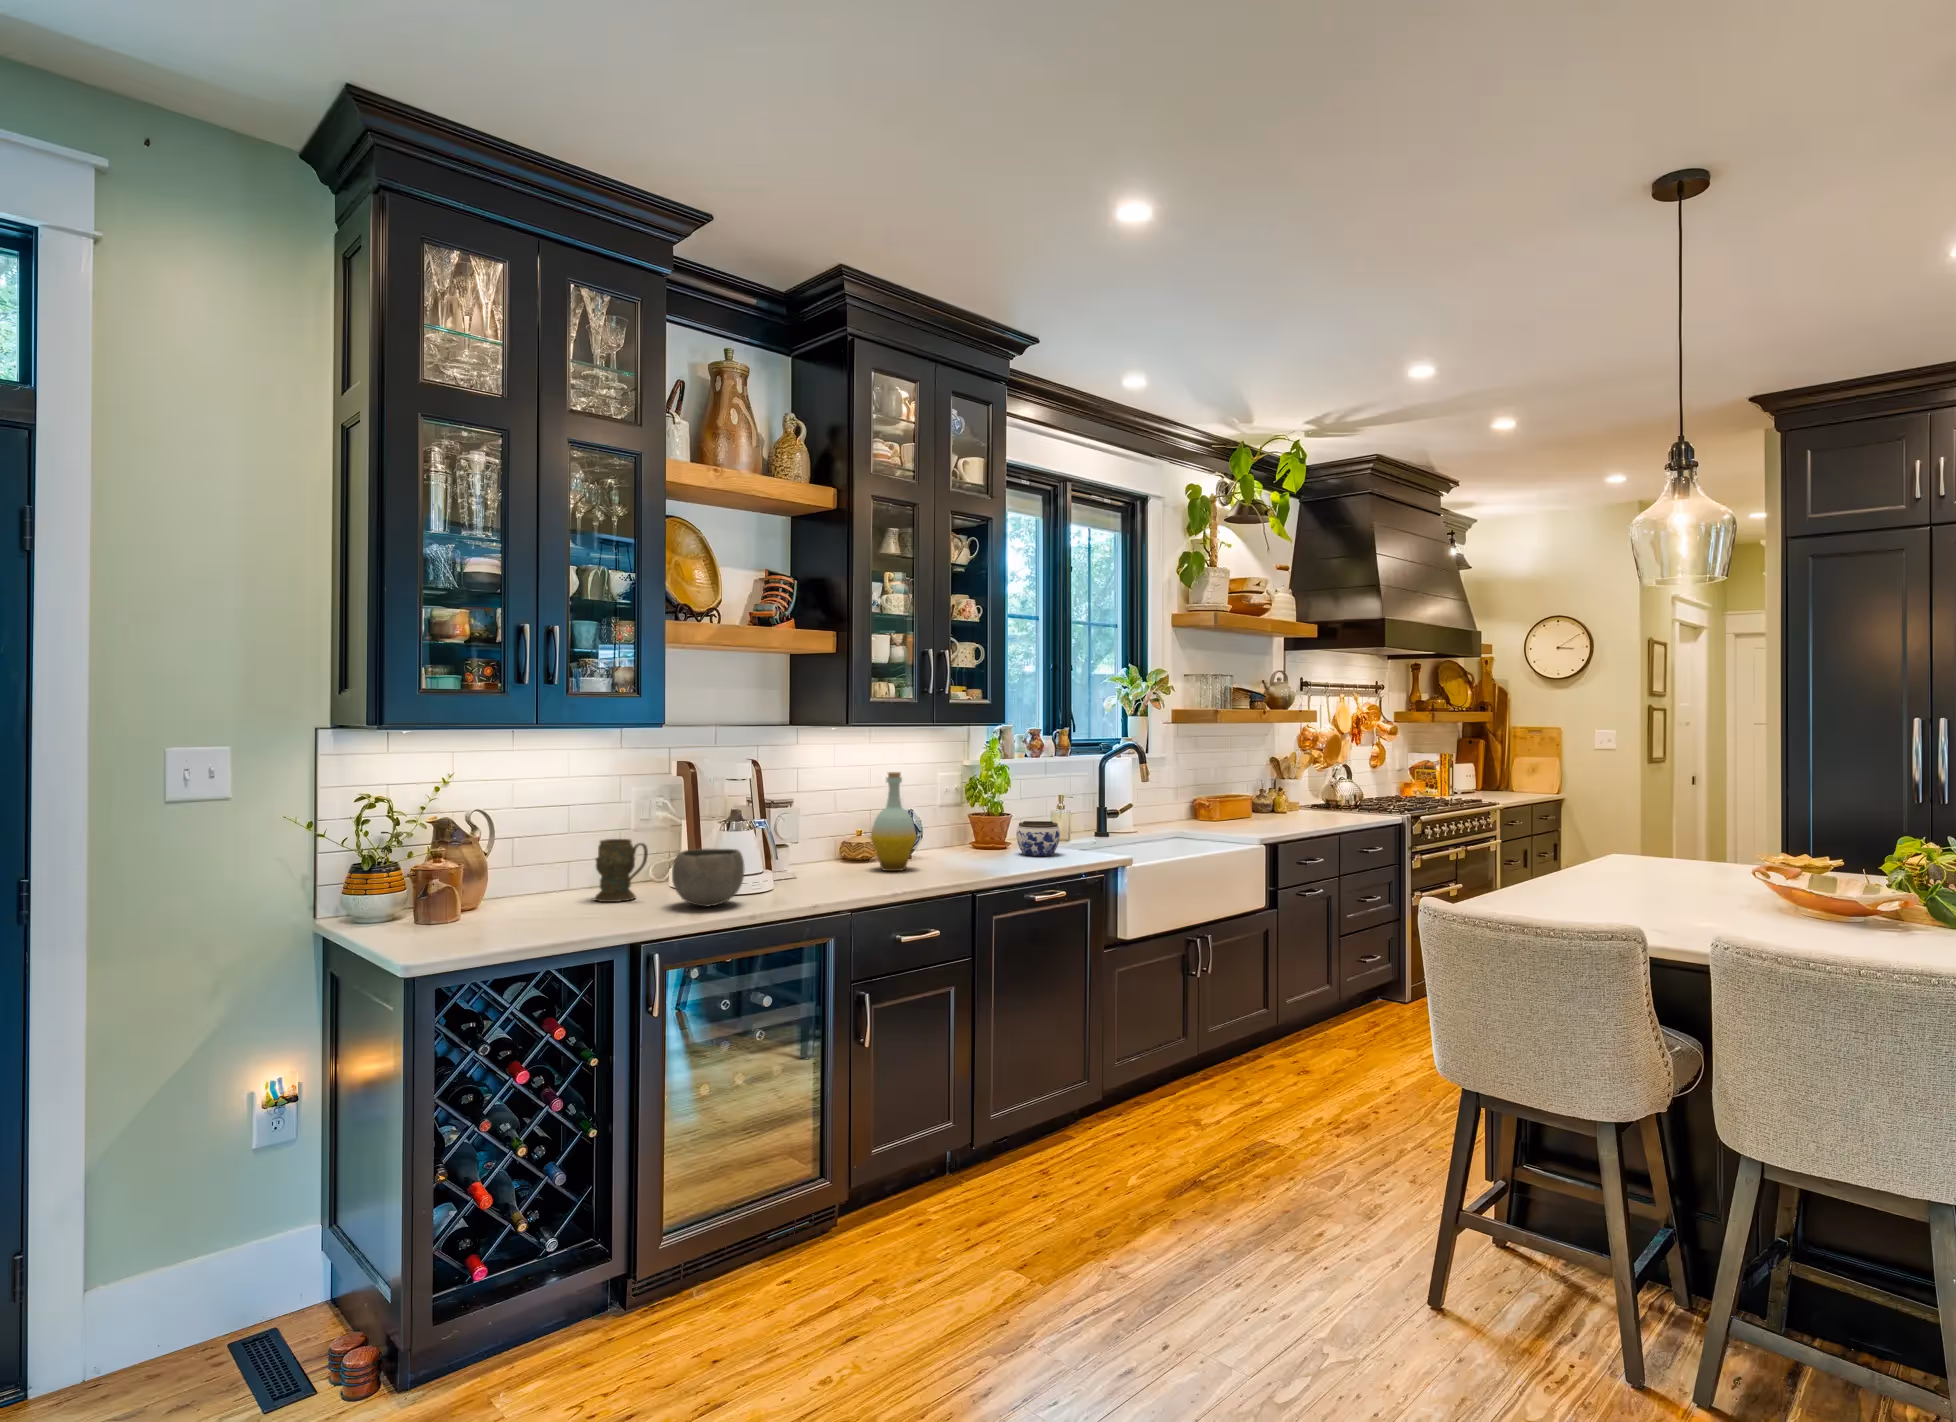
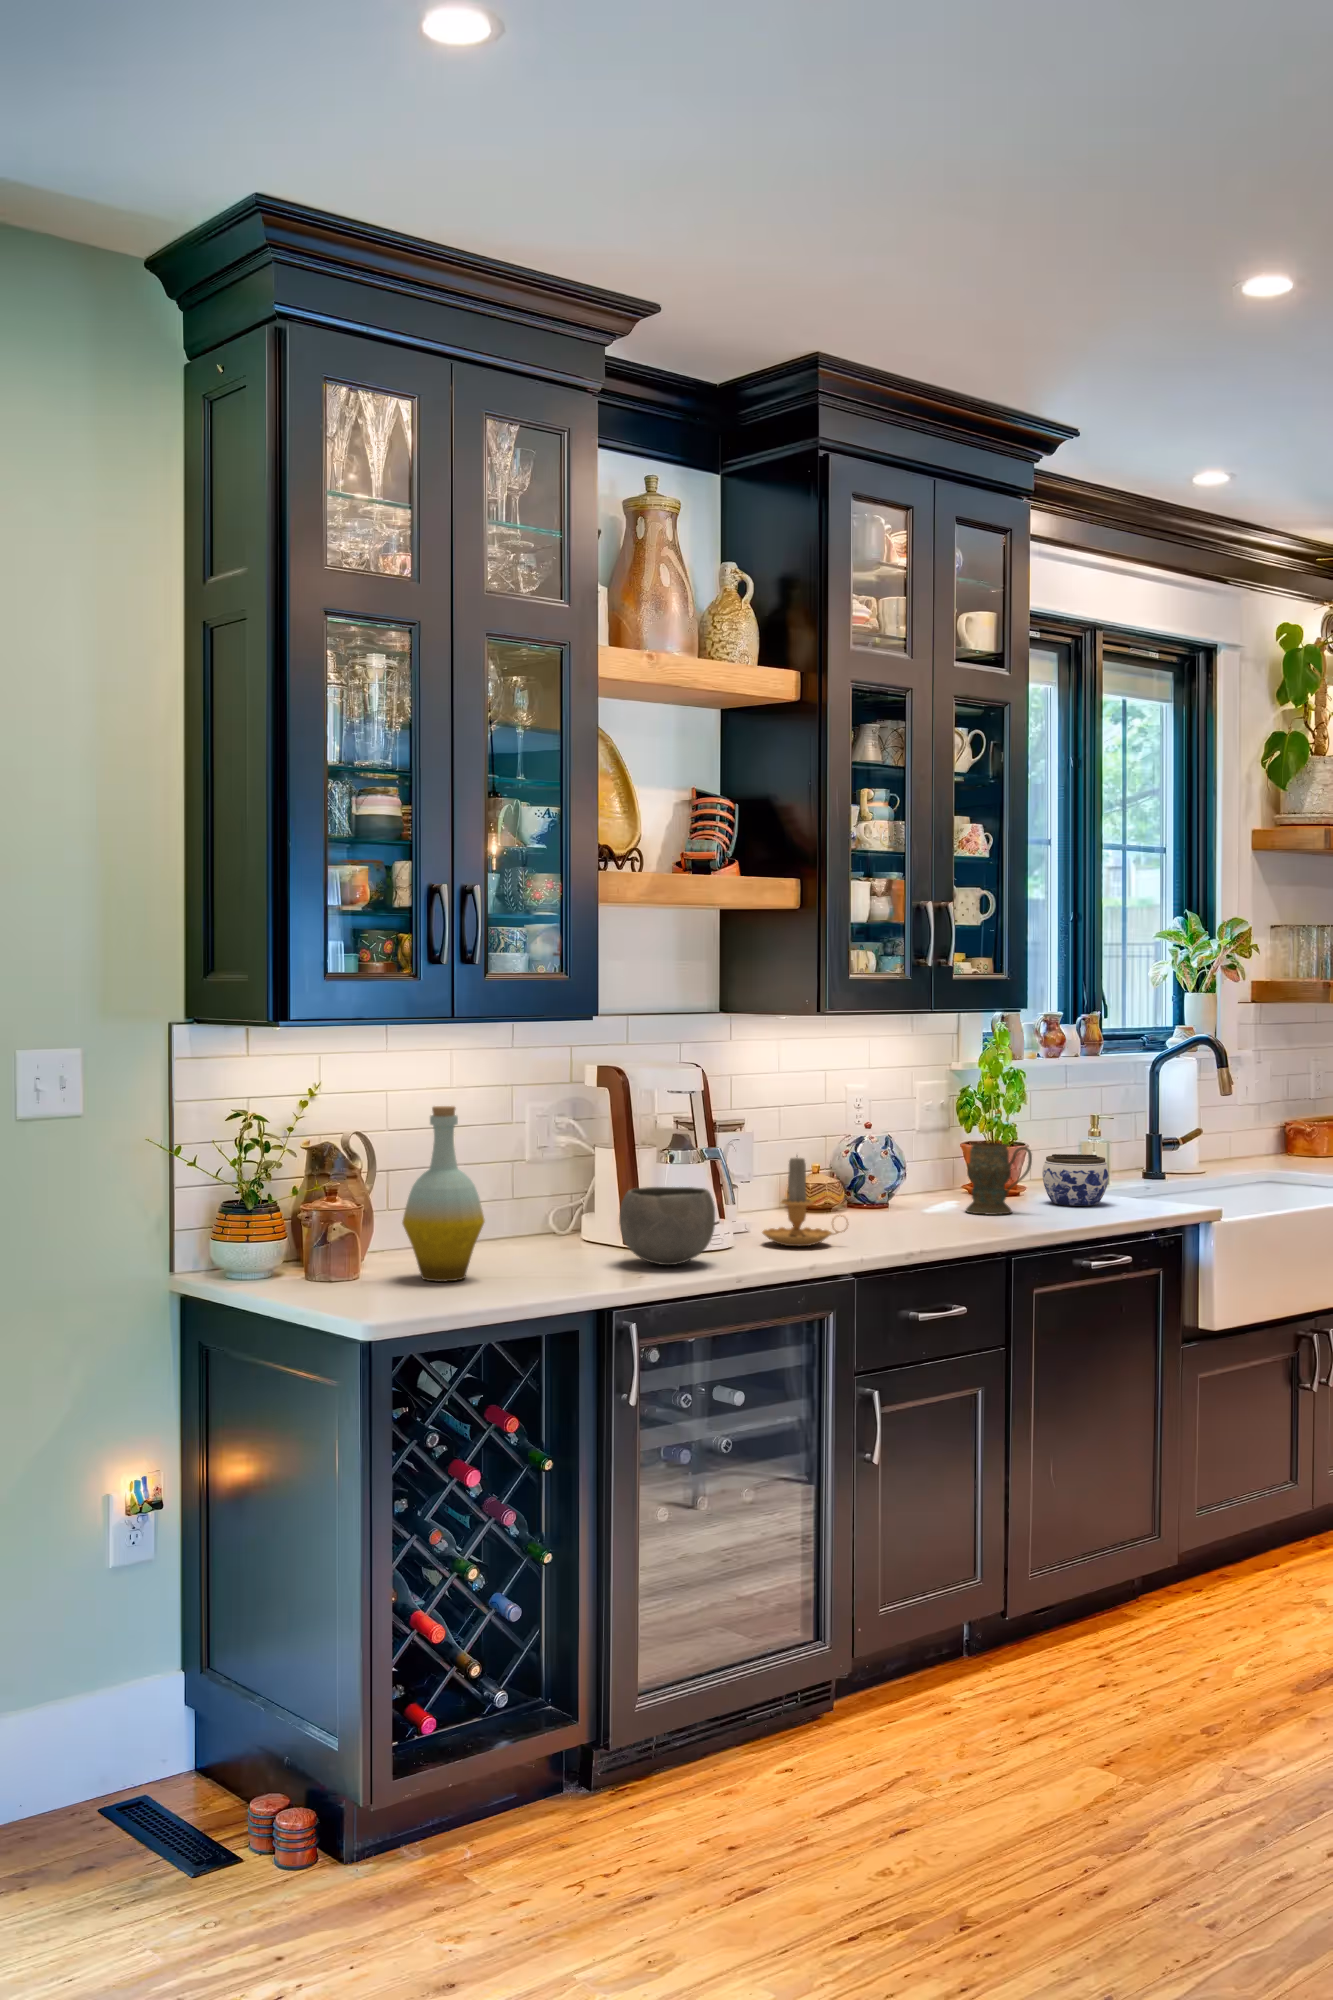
bottle: present [871,772,917,871] -> present [402,1106,485,1281]
candle: none [794,823,856,889] -> present [762,1157,847,1246]
mug: present [594,839,648,902] -> present [966,1143,1032,1215]

